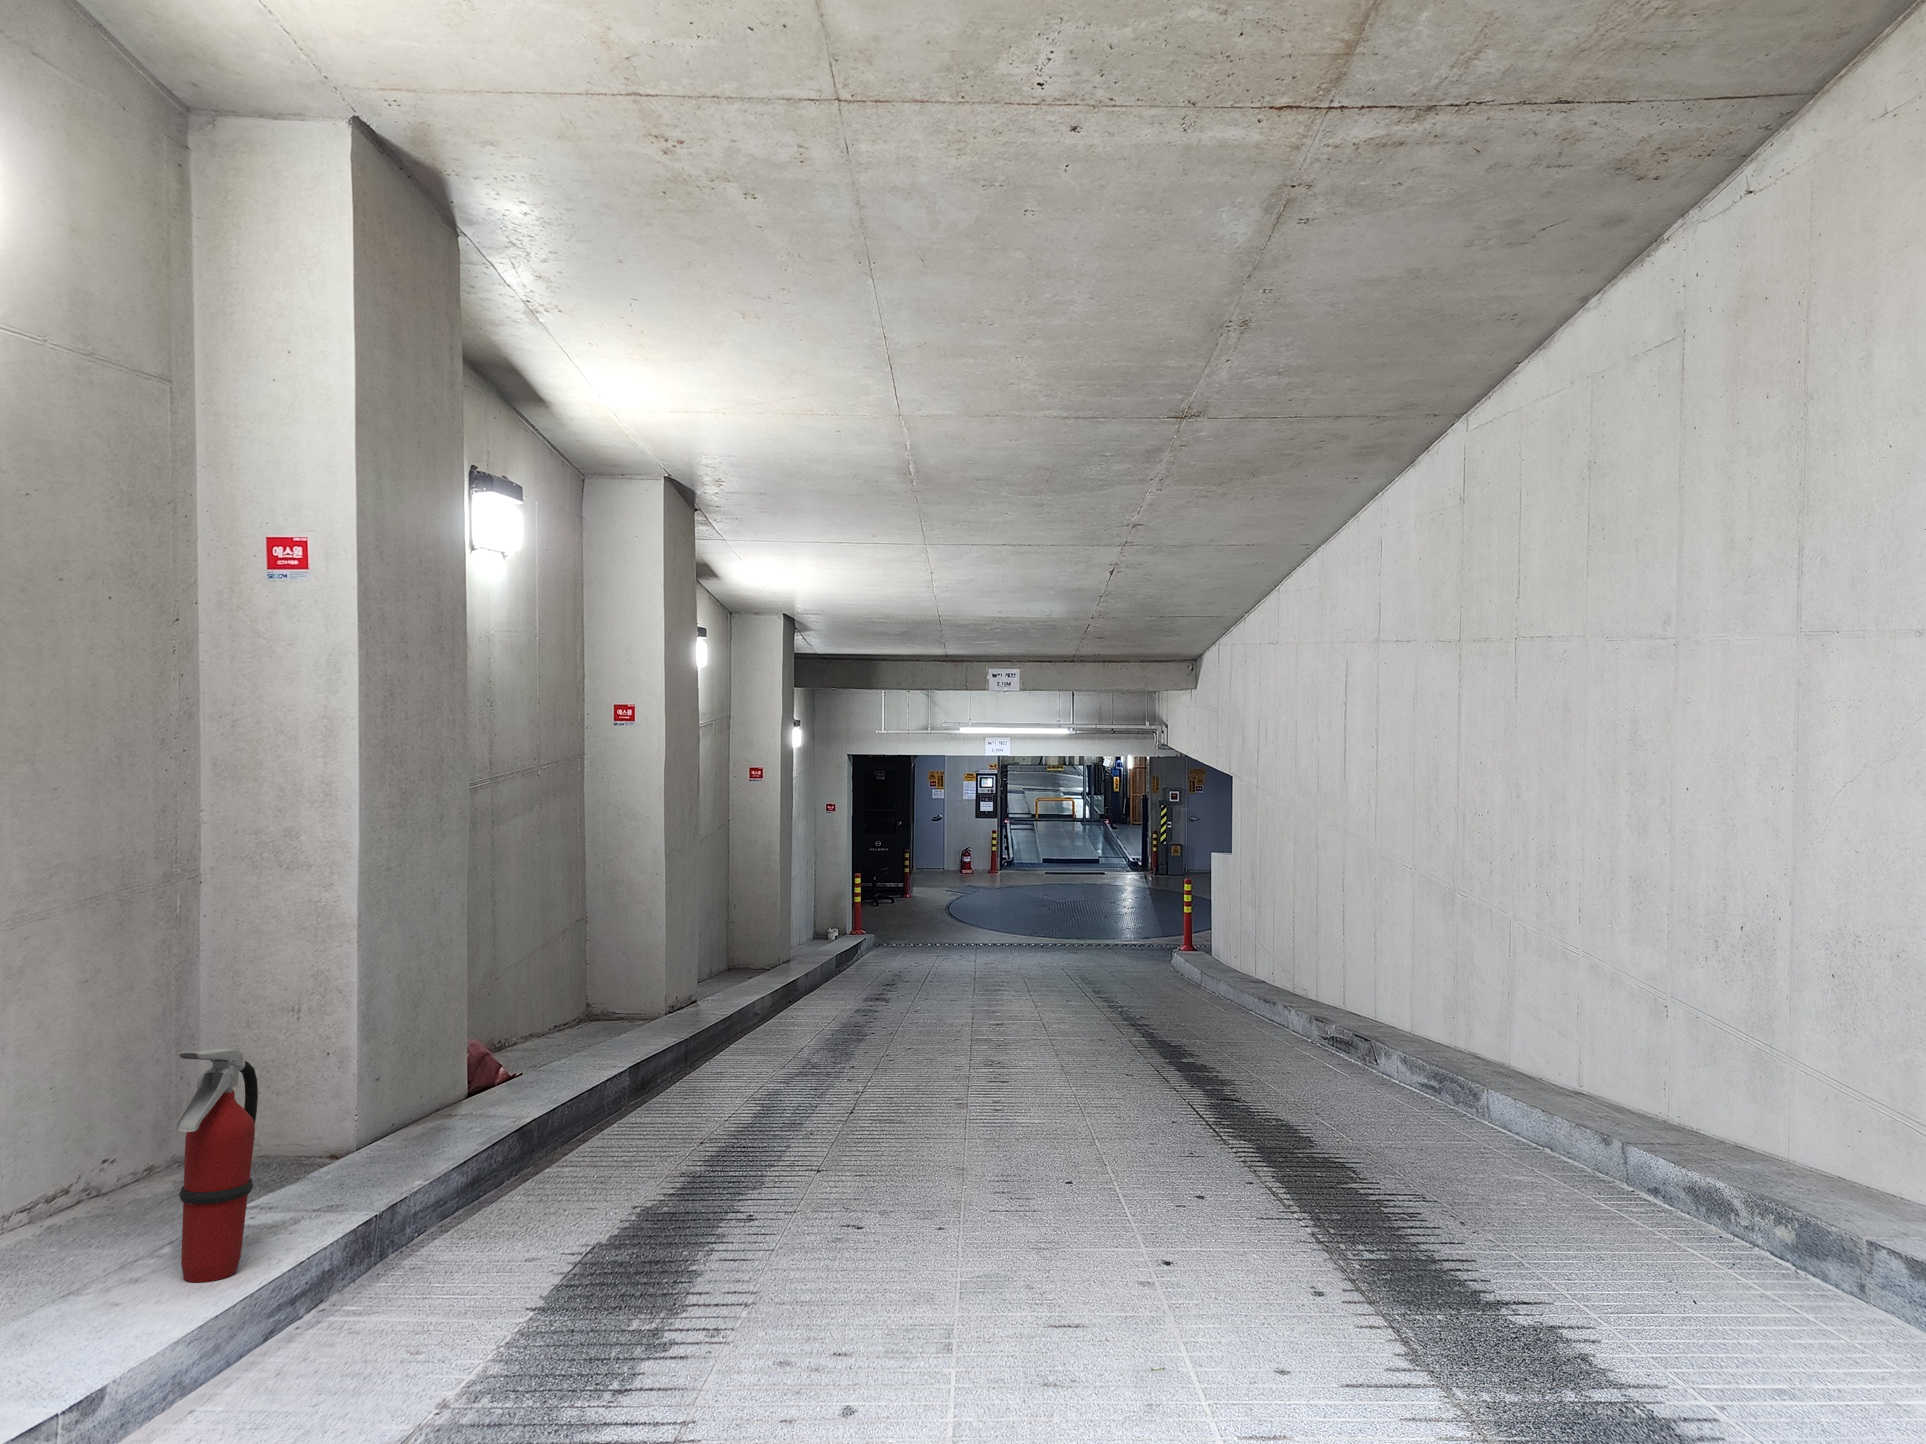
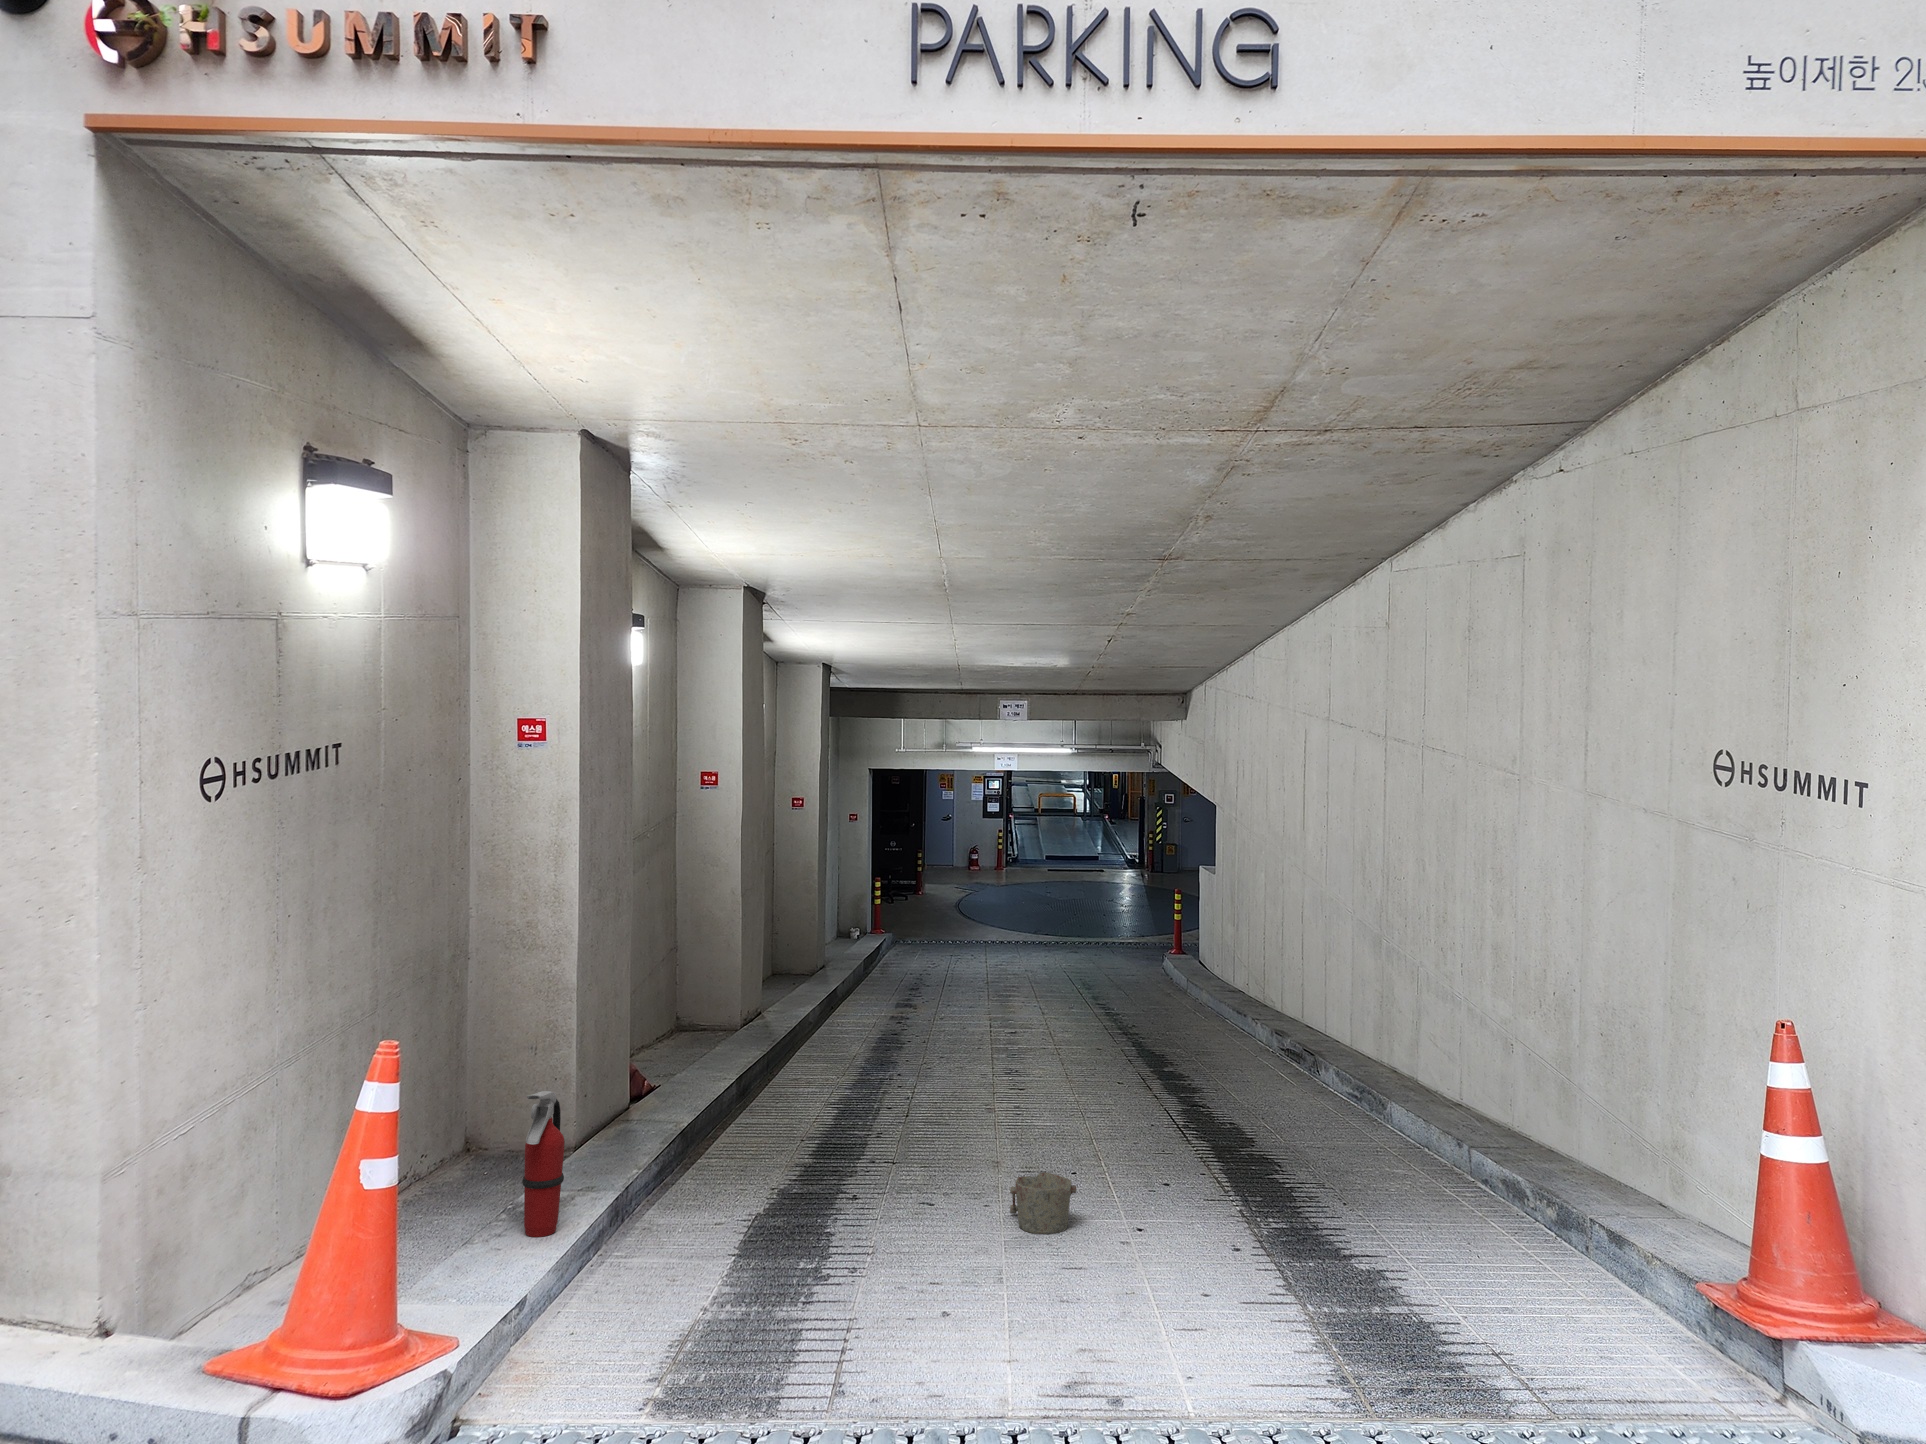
bucket: none [970,1178,1069,1272] -> present [1010,1172,1076,1235]

